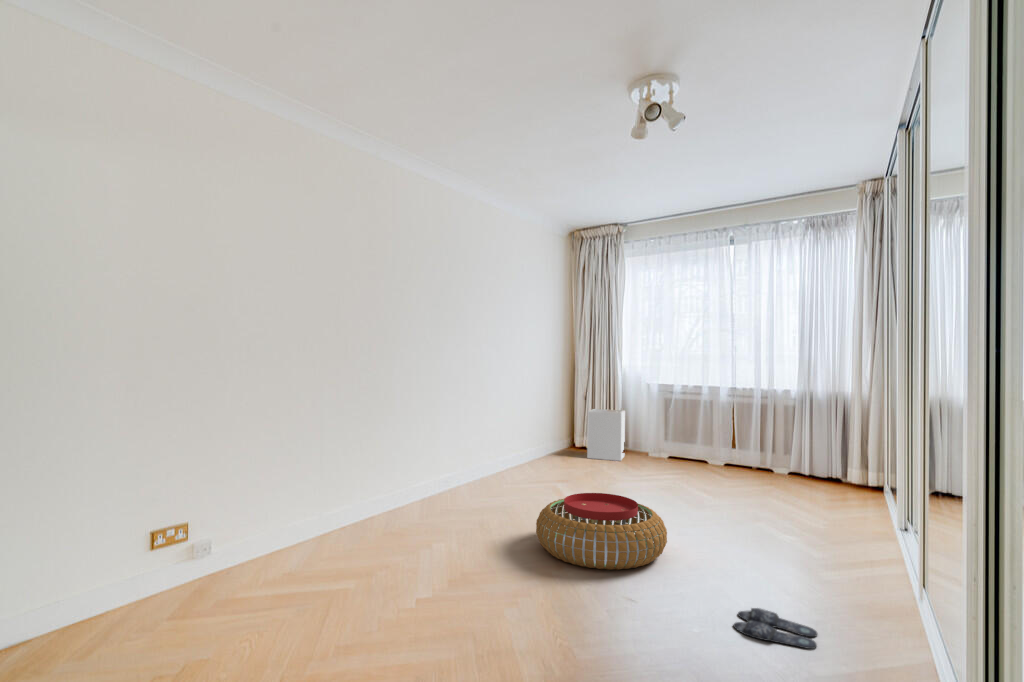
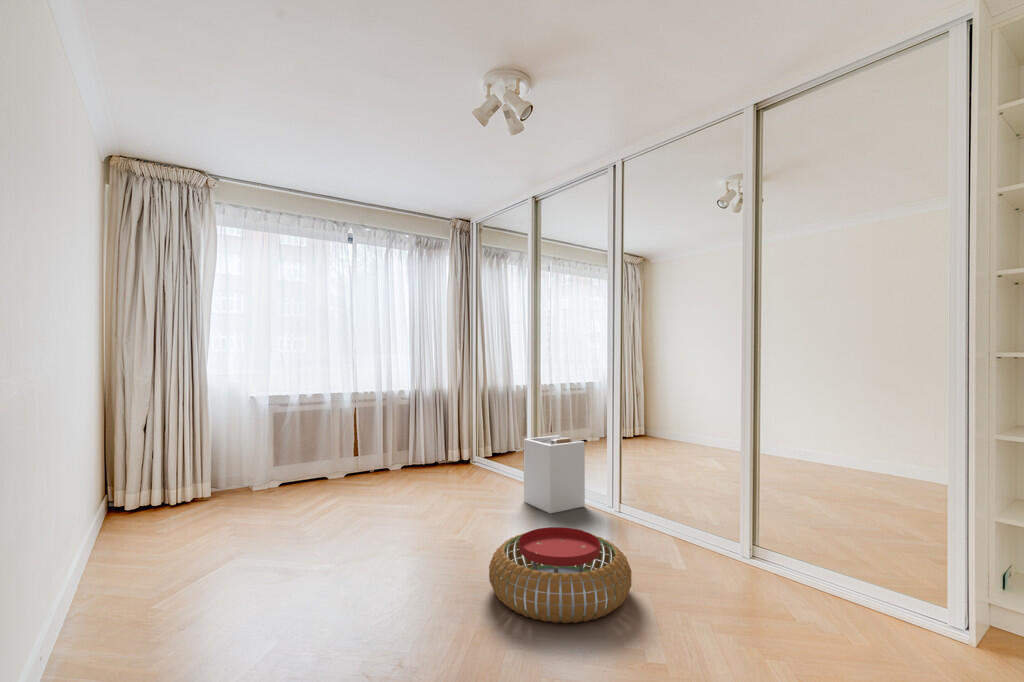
laundry hamper: present [587,409,625,461] -> present [524,435,585,513]
slippers: present [734,608,817,649] -> none [701,559,754,583]

